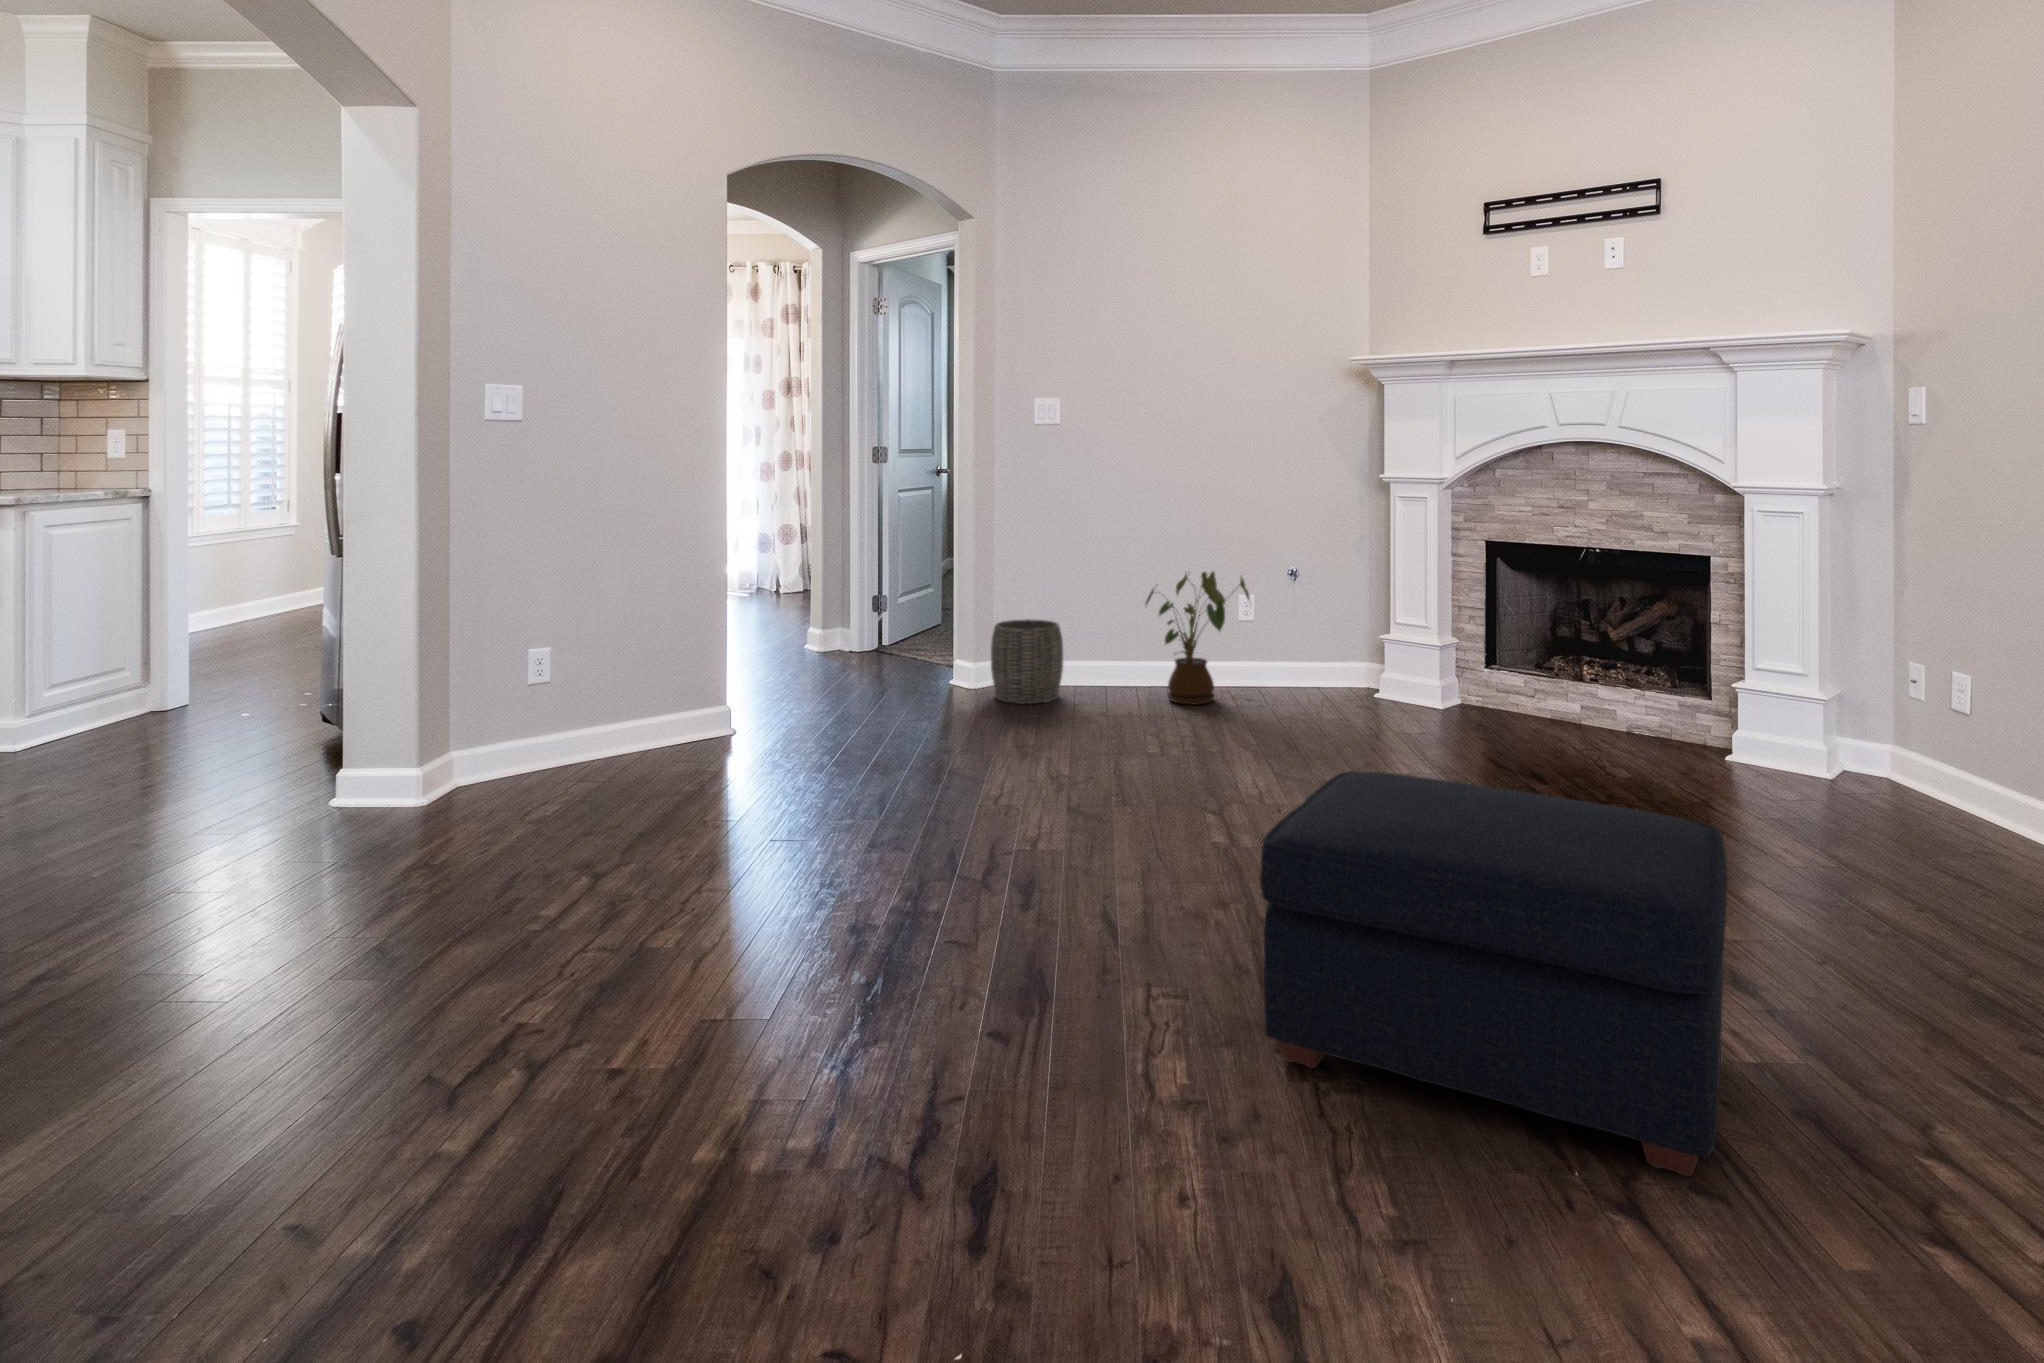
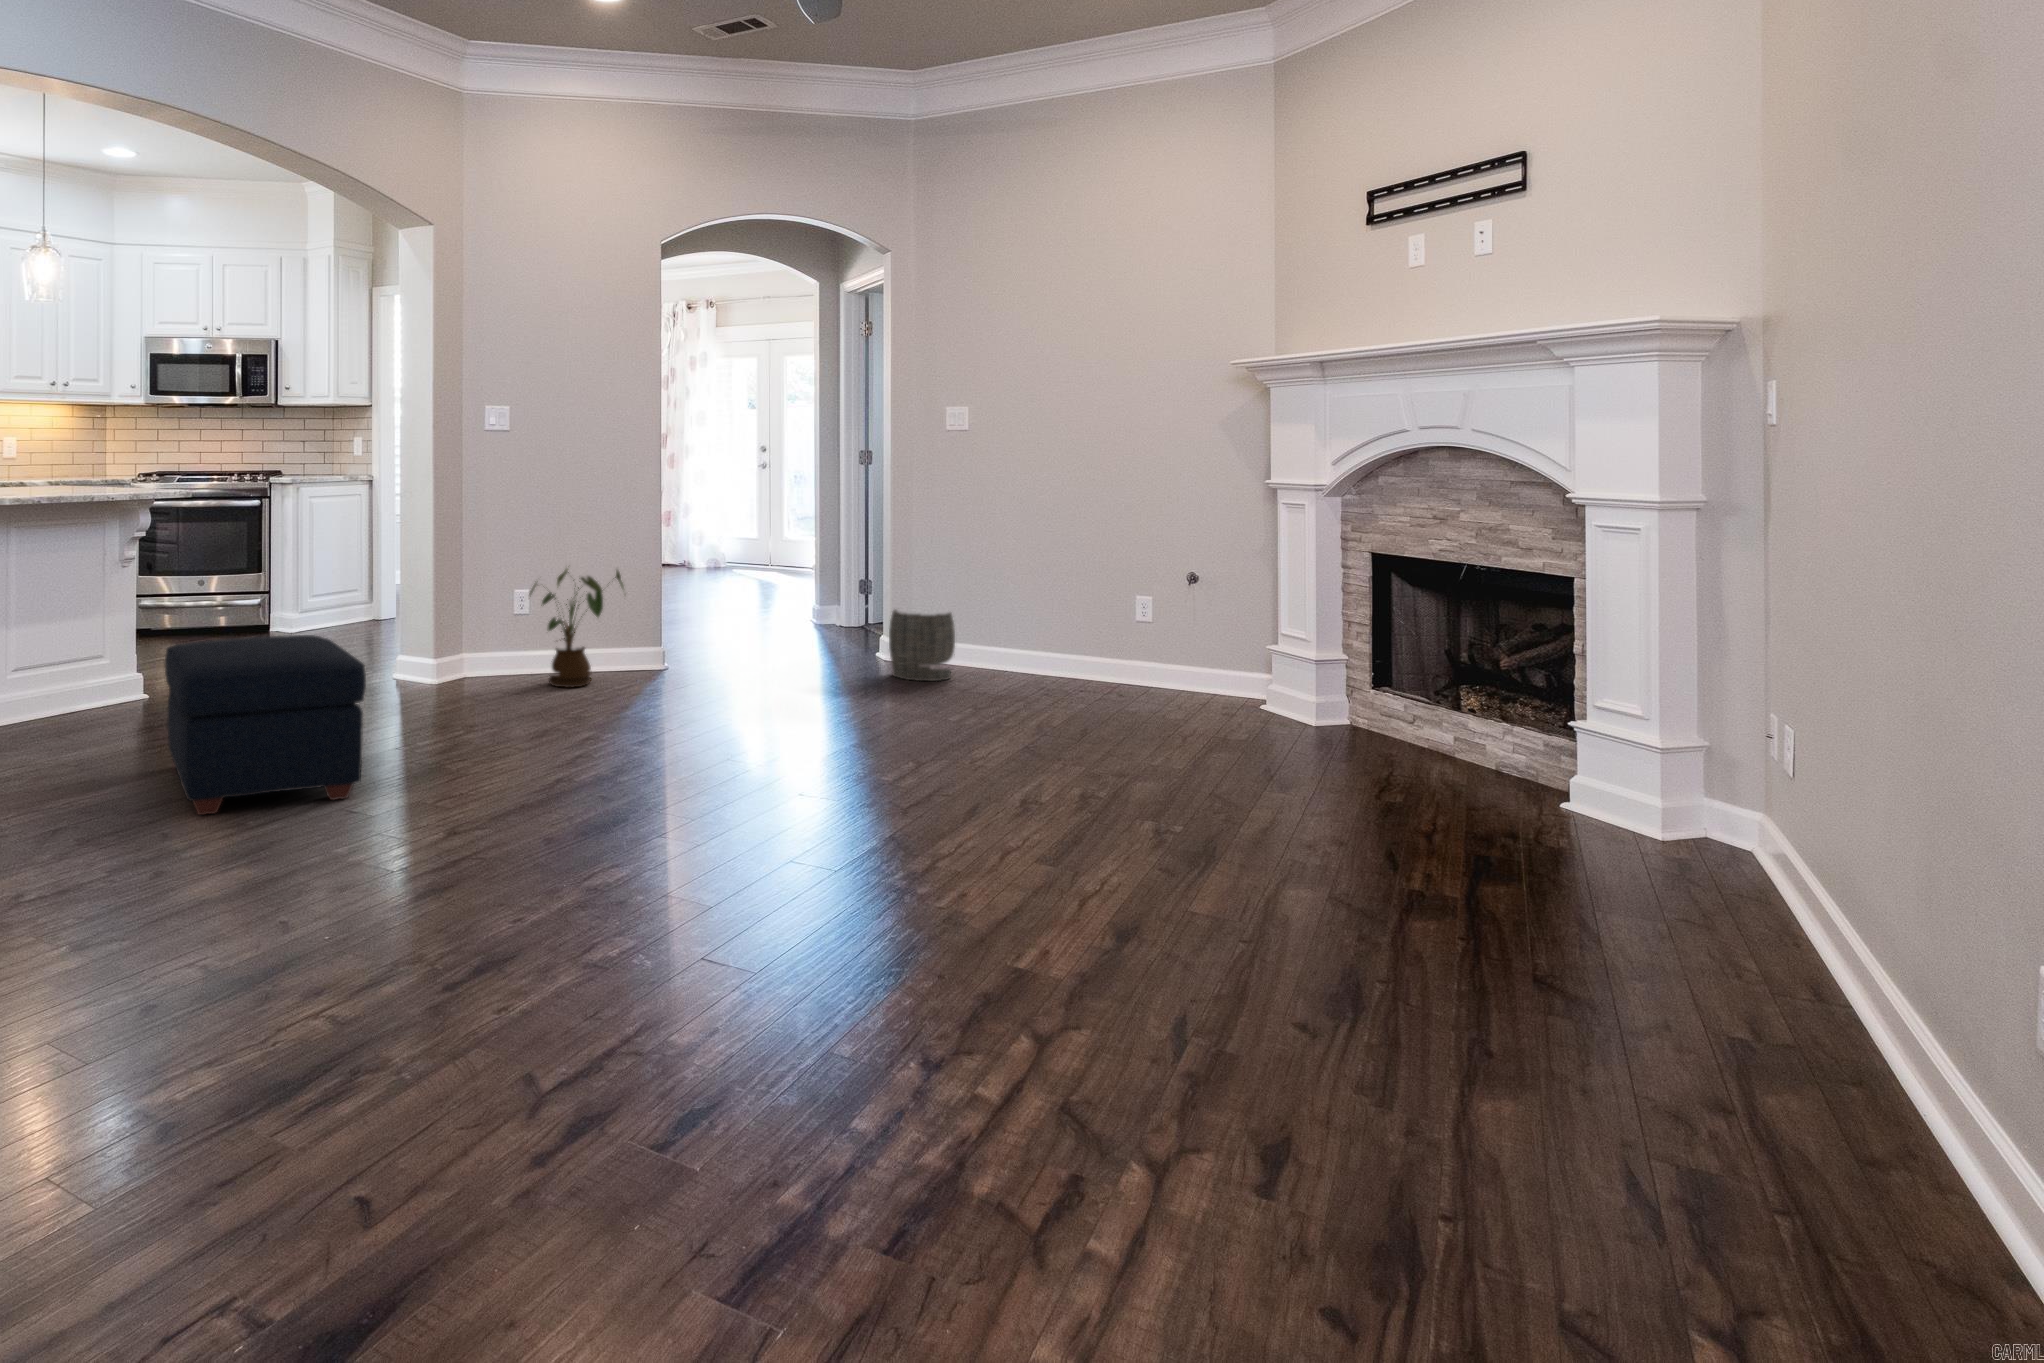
house plant: present [1146,572,1250,705] -> present [530,569,624,687]
ottoman: present [1260,771,1727,1176] -> present [165,635,366,815]

